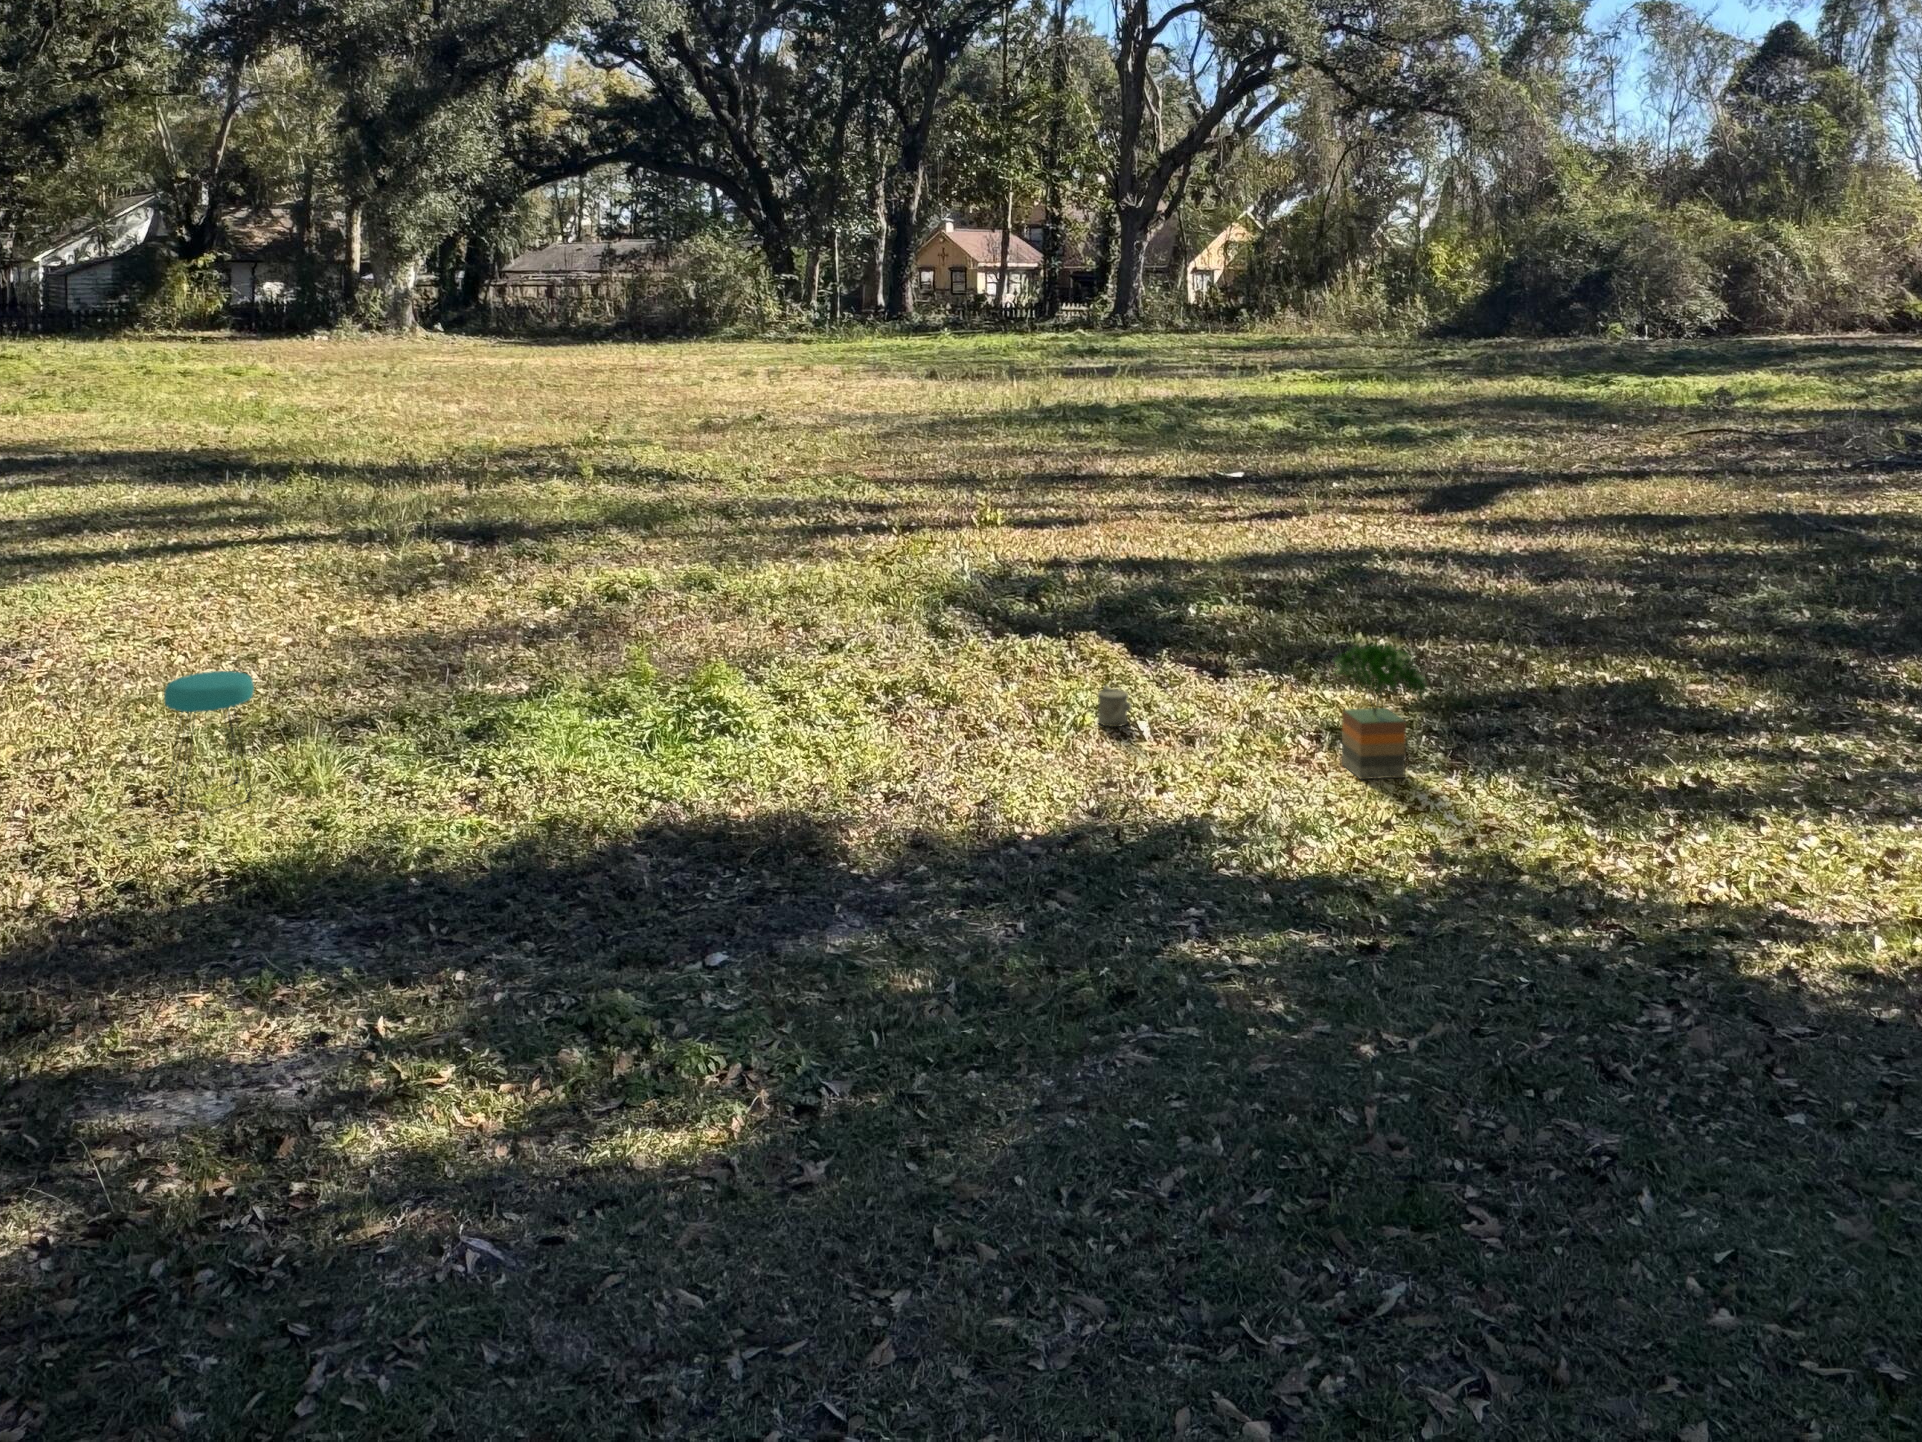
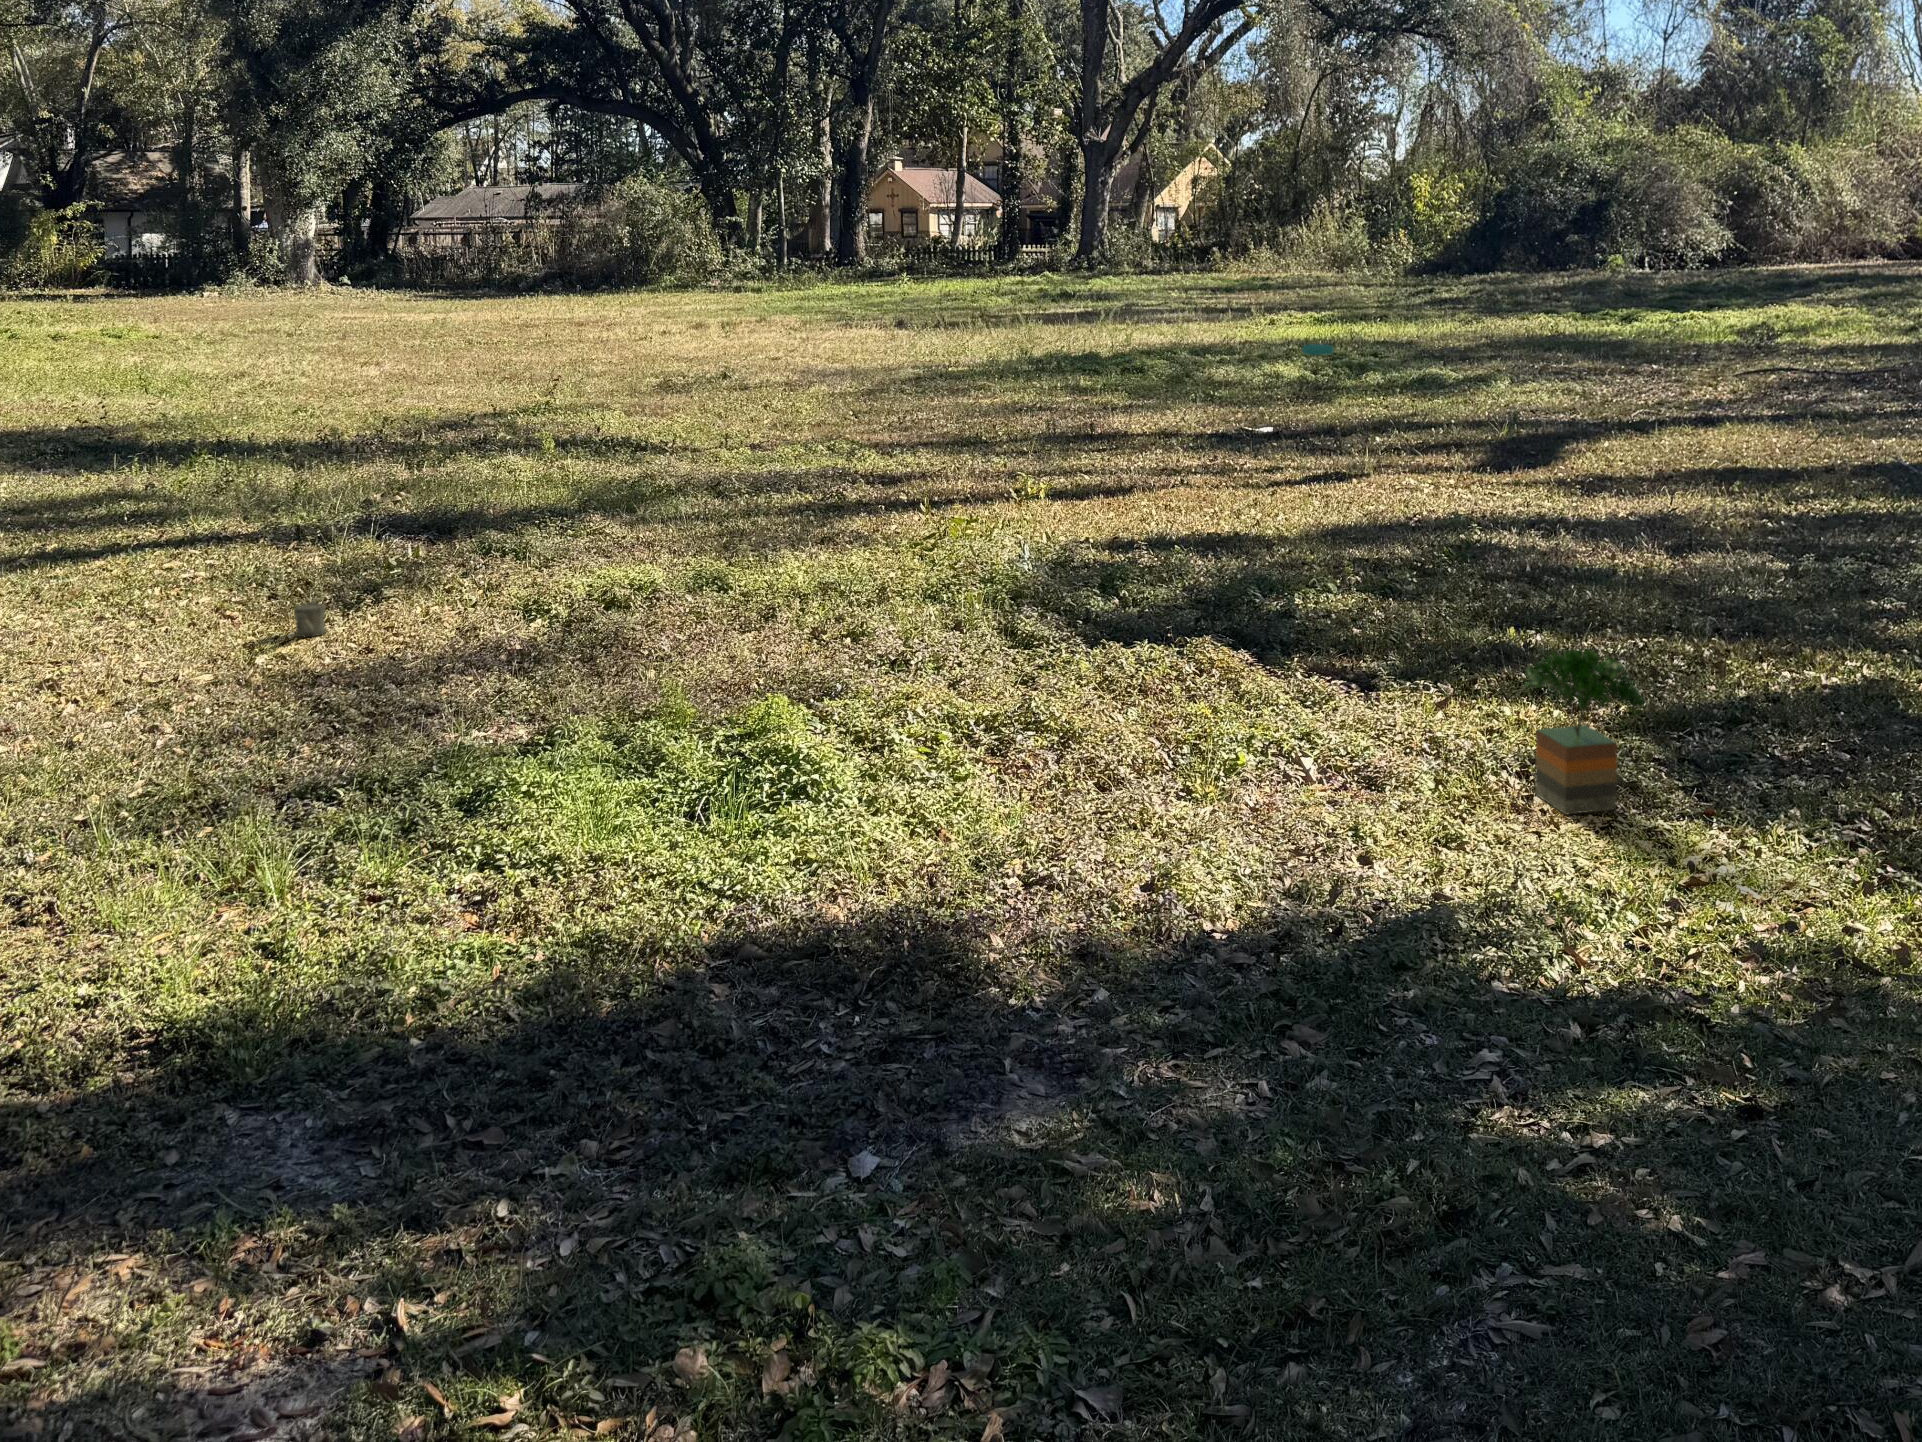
stool: present [164,671,254,811] -> present [1300,344,1334,388]
watering can: present [1098,685,1131,727] -> present [294,600,326,637]

